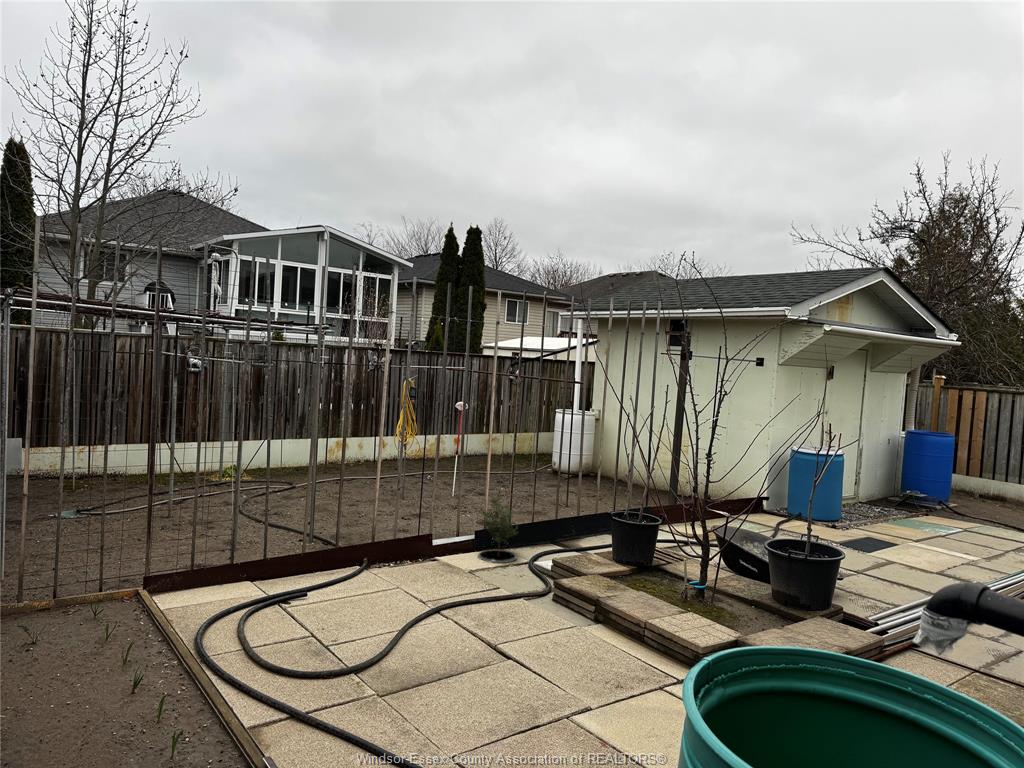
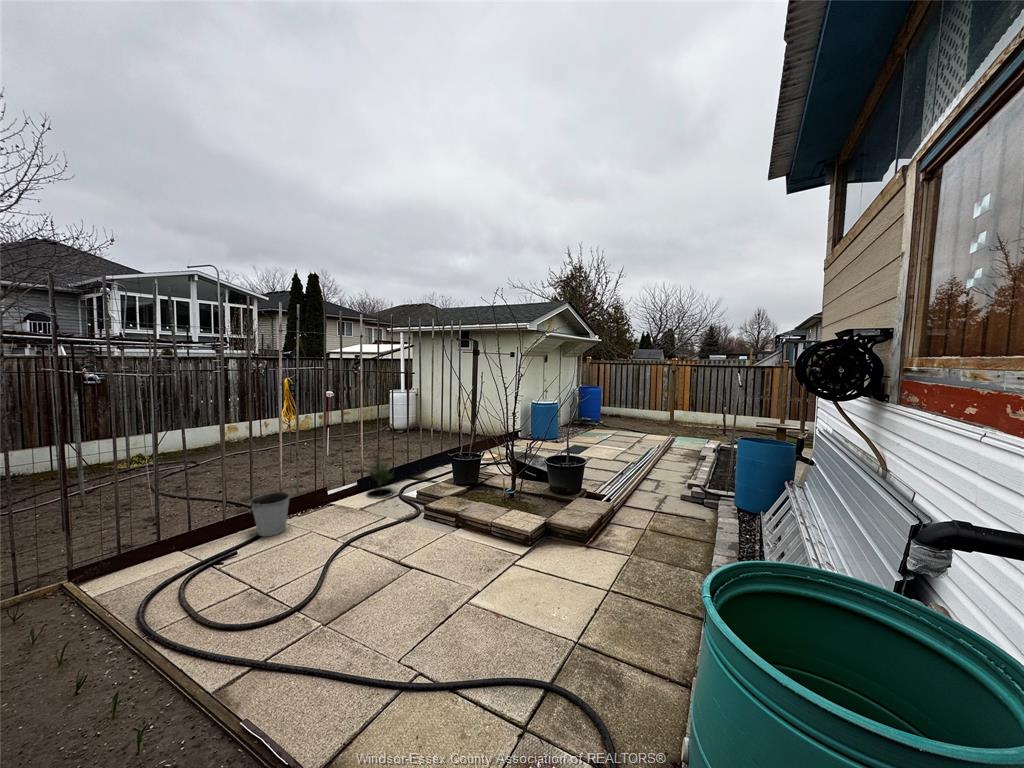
bucket: none [327,526,376,582] -> present [251,491,290,536]

